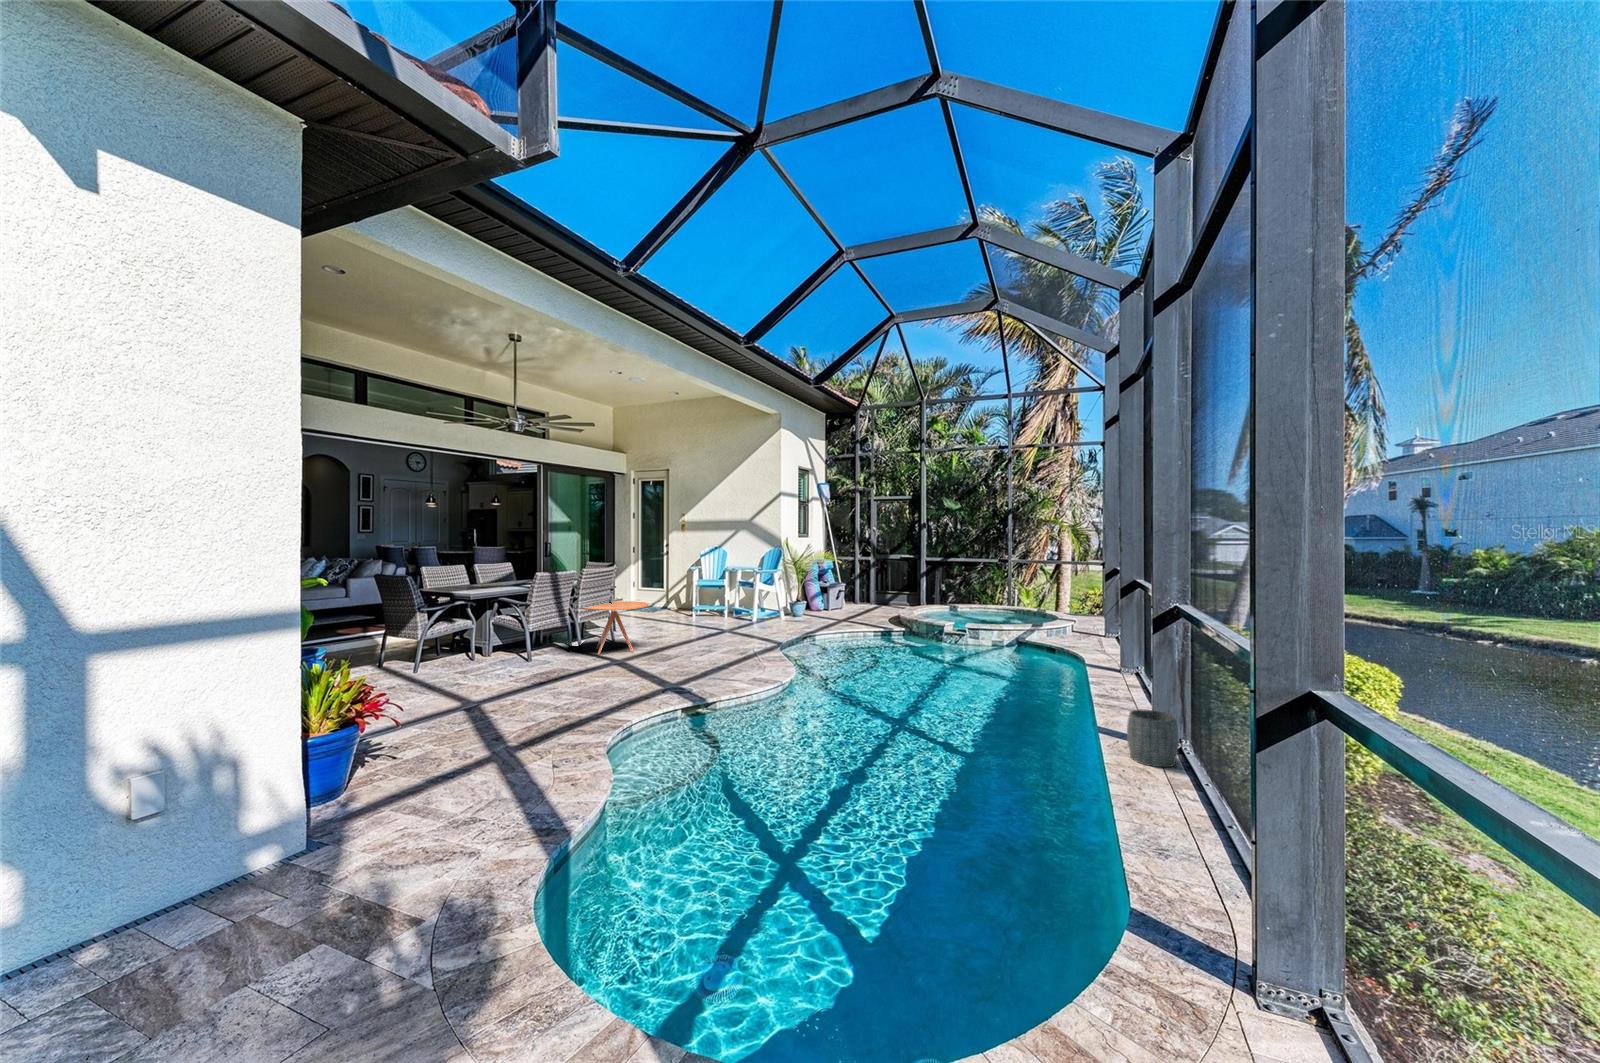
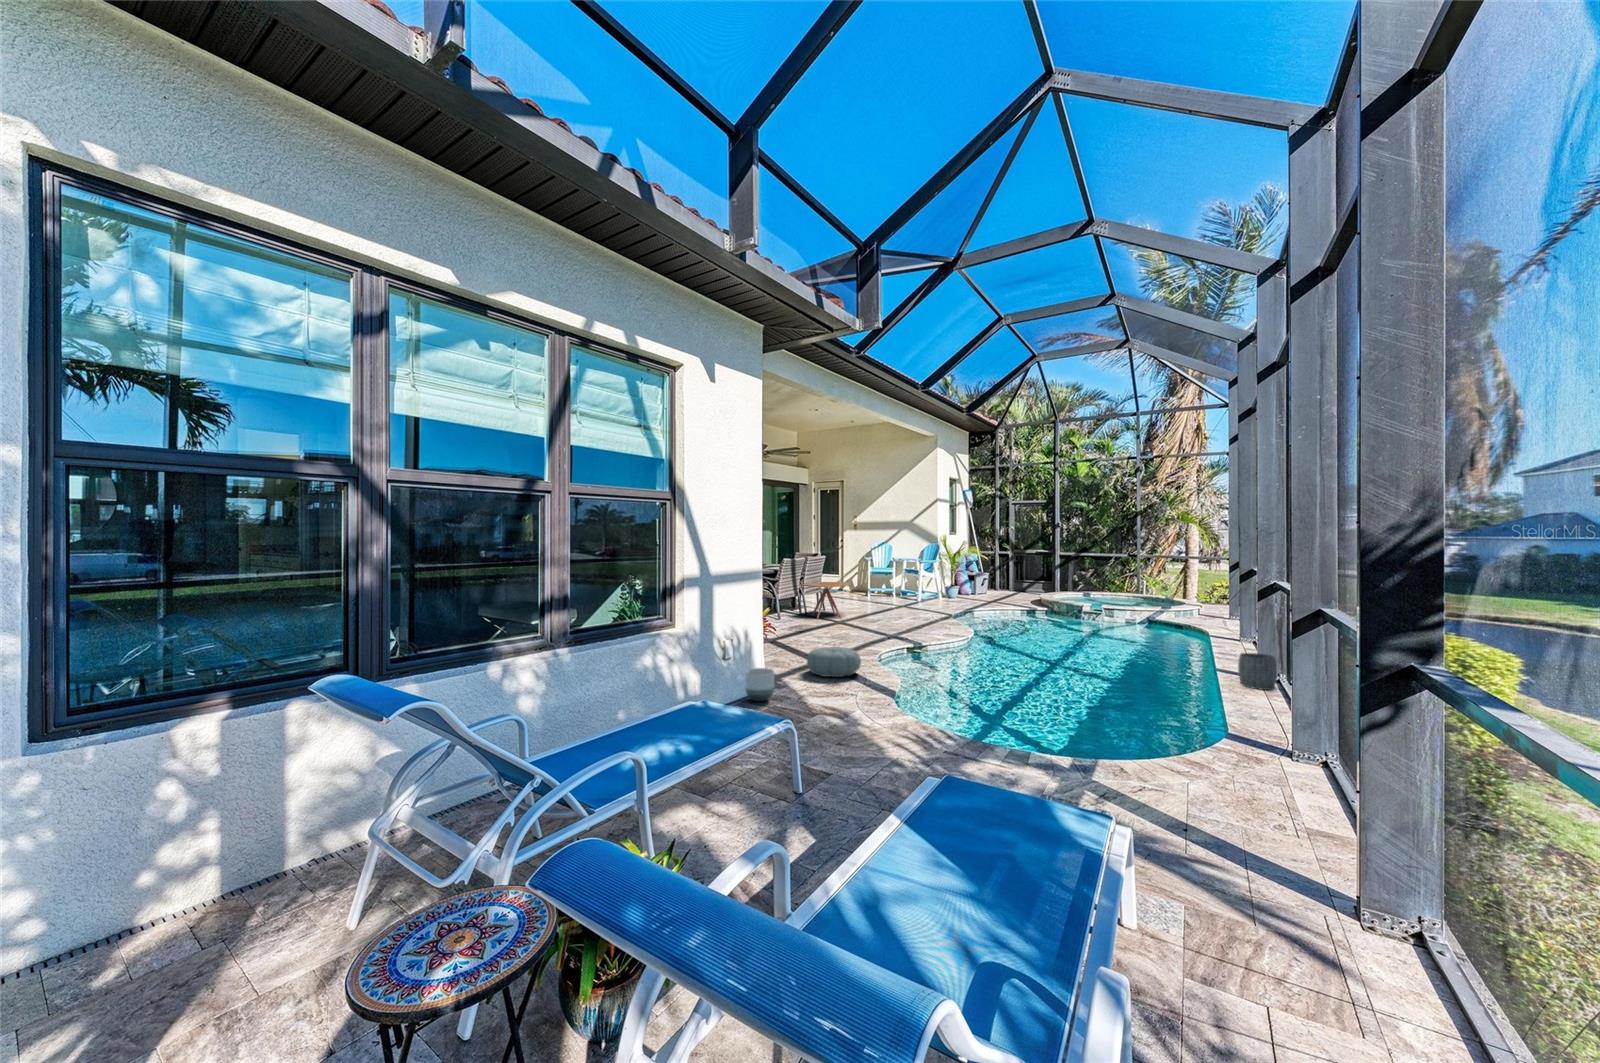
pouf: none [470,724,570,784] -> present [807,647,861,677]
planter: none [256,800,329,875] -> present [745,668,774,701]

